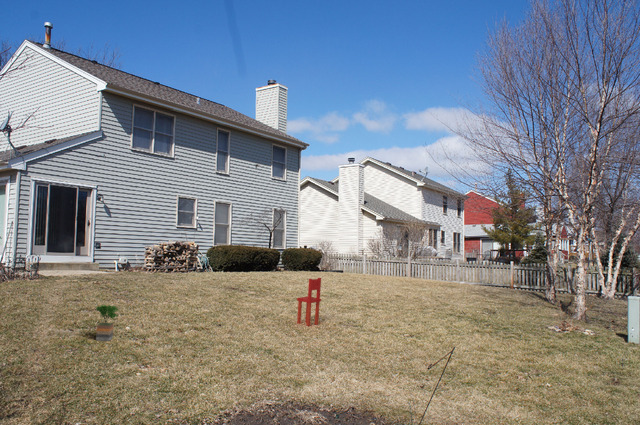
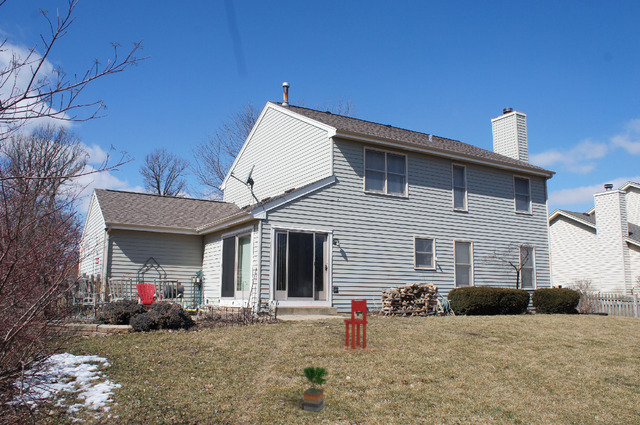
chair: present [297,278,321,326] -> present [344,299,368,349]

